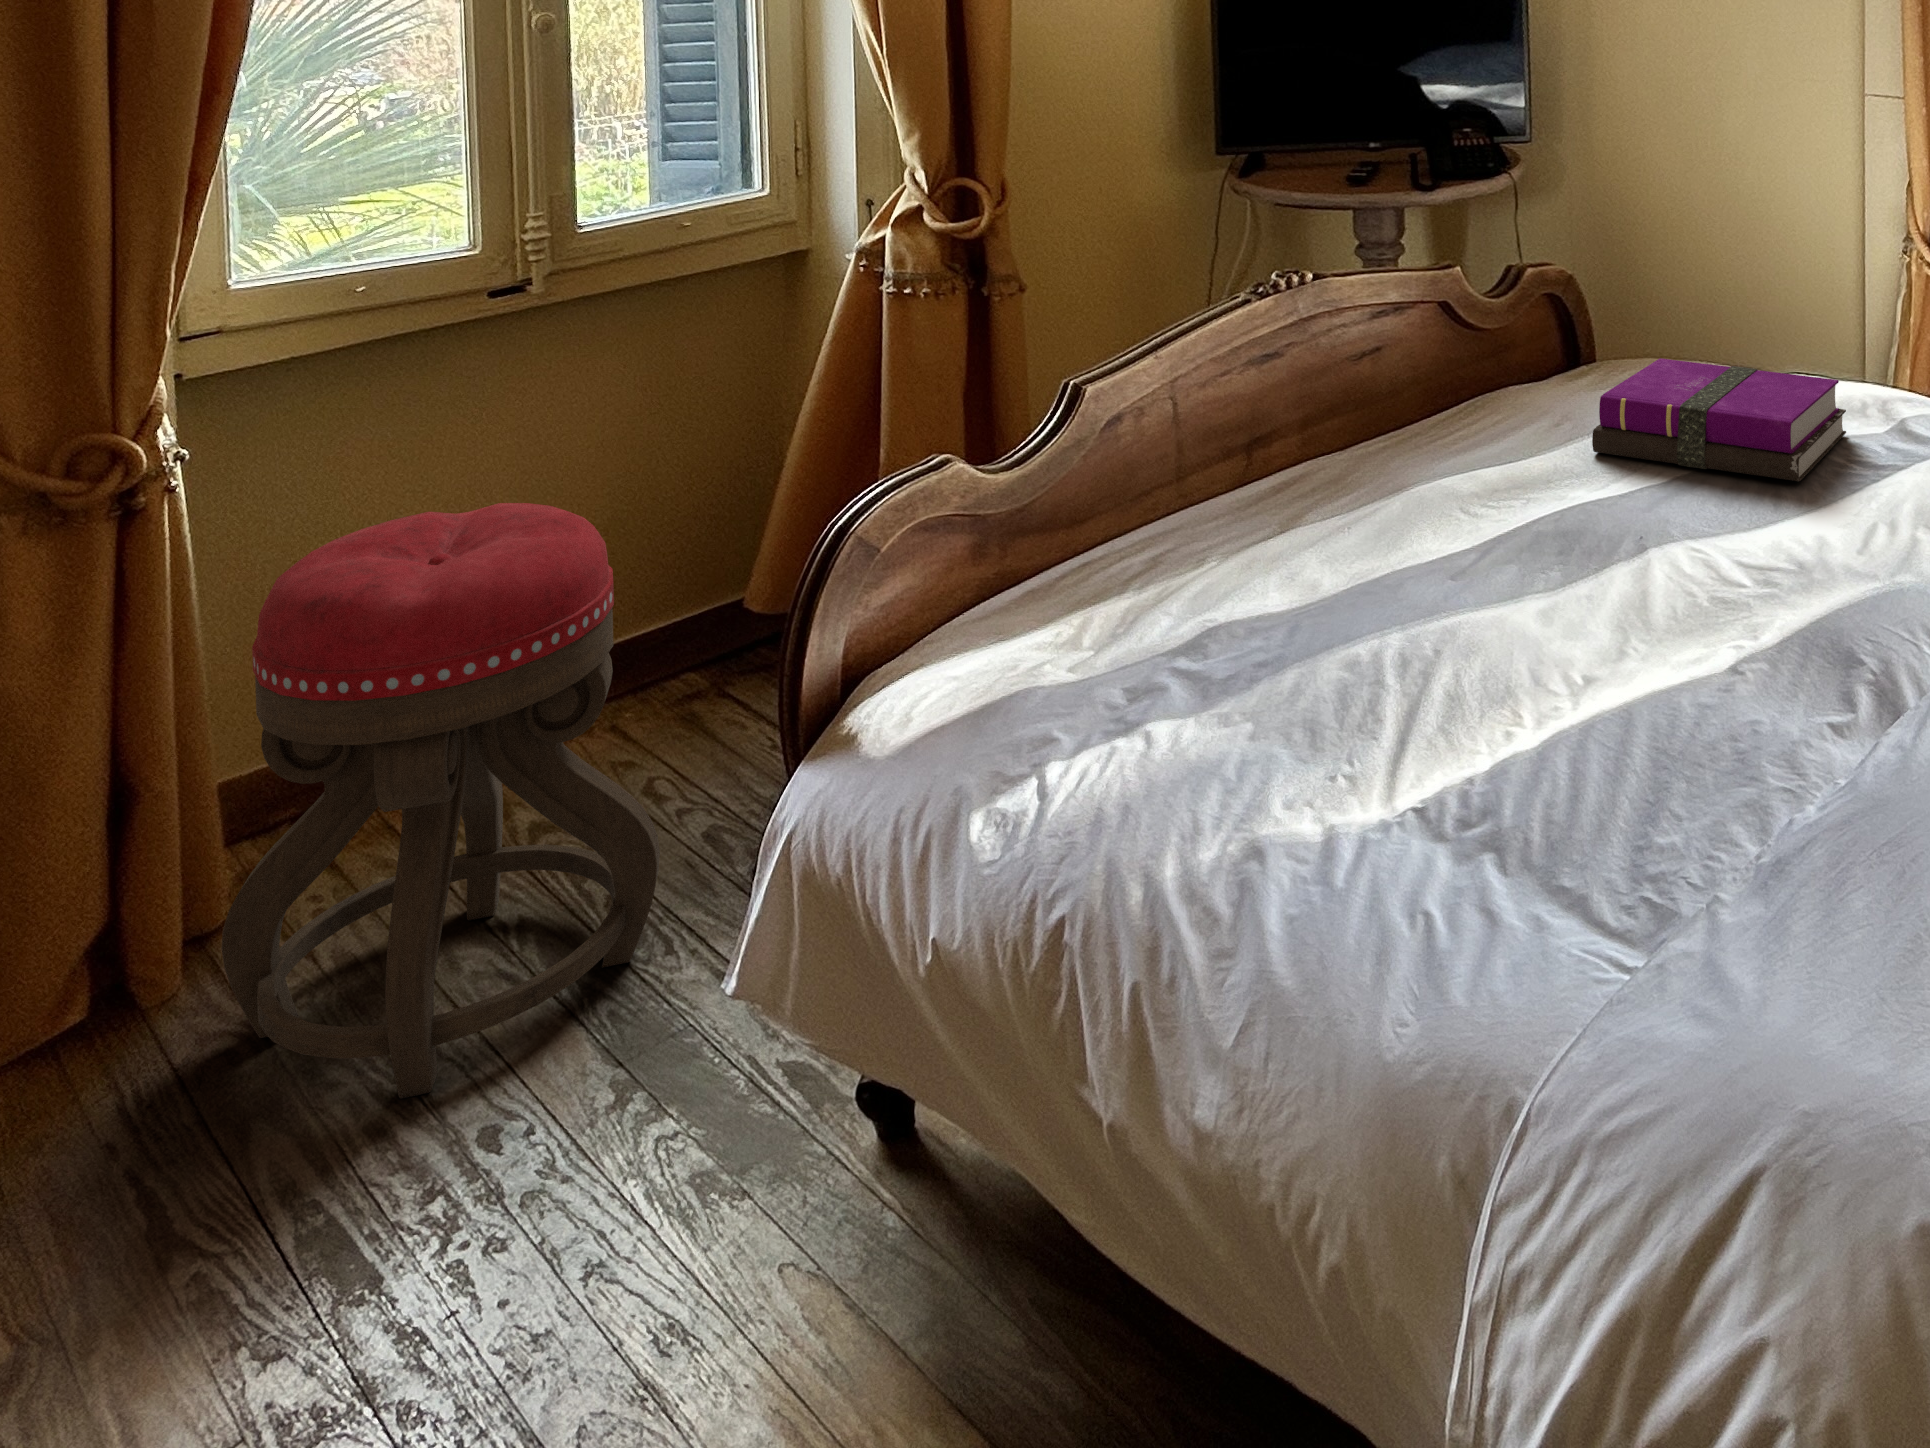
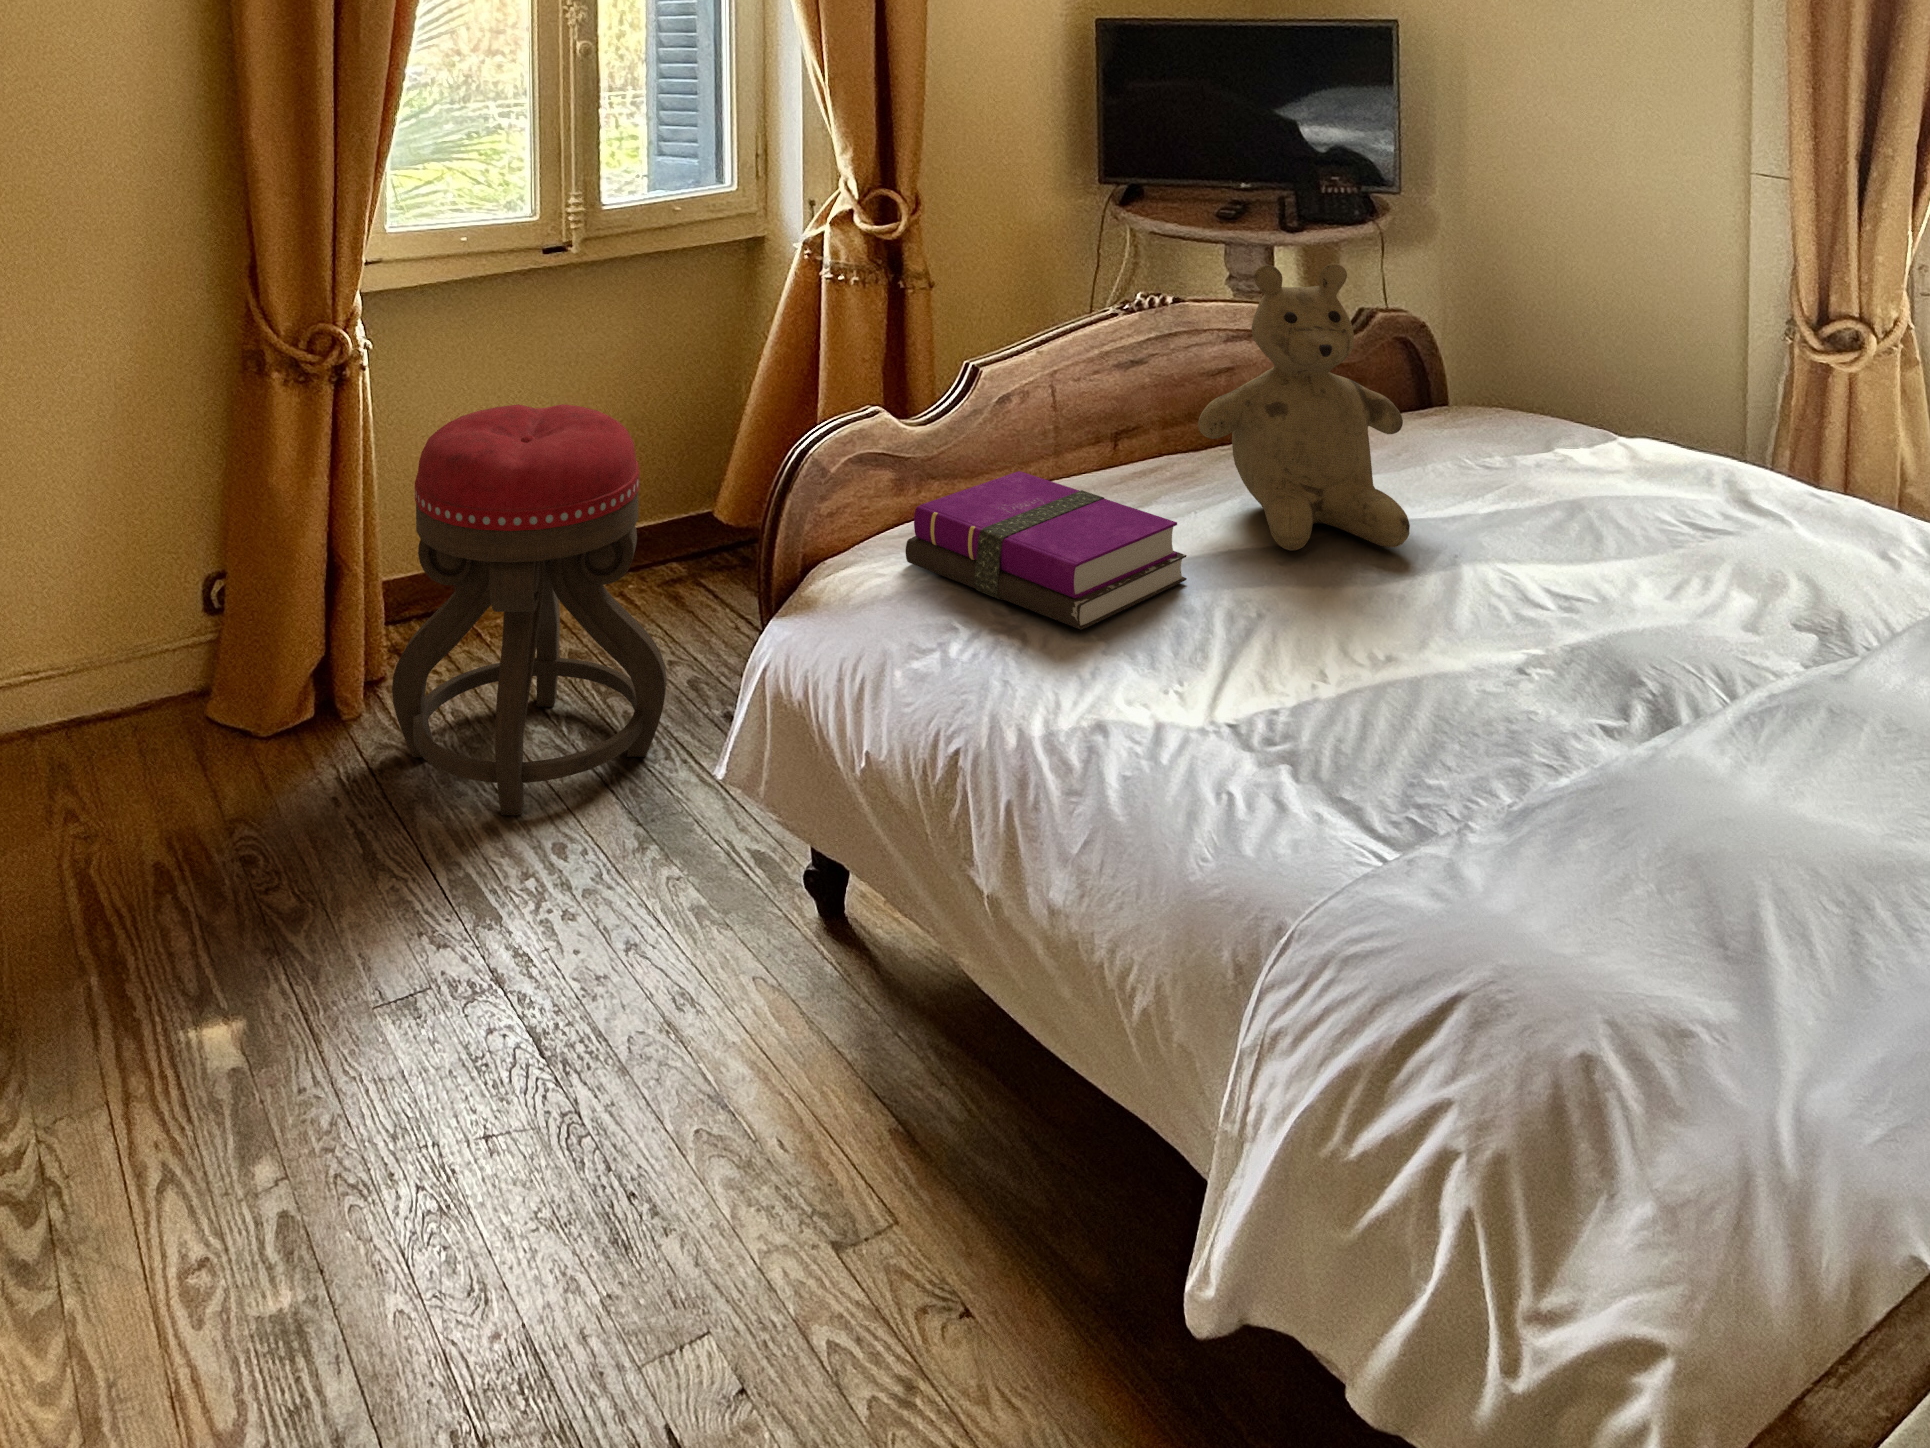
teddy bear: none [1349,225,1592,569] -> present [1198,263,1410,550]
notebook: present [1592,358,1846,481] -> present [906,471,1186,630]

